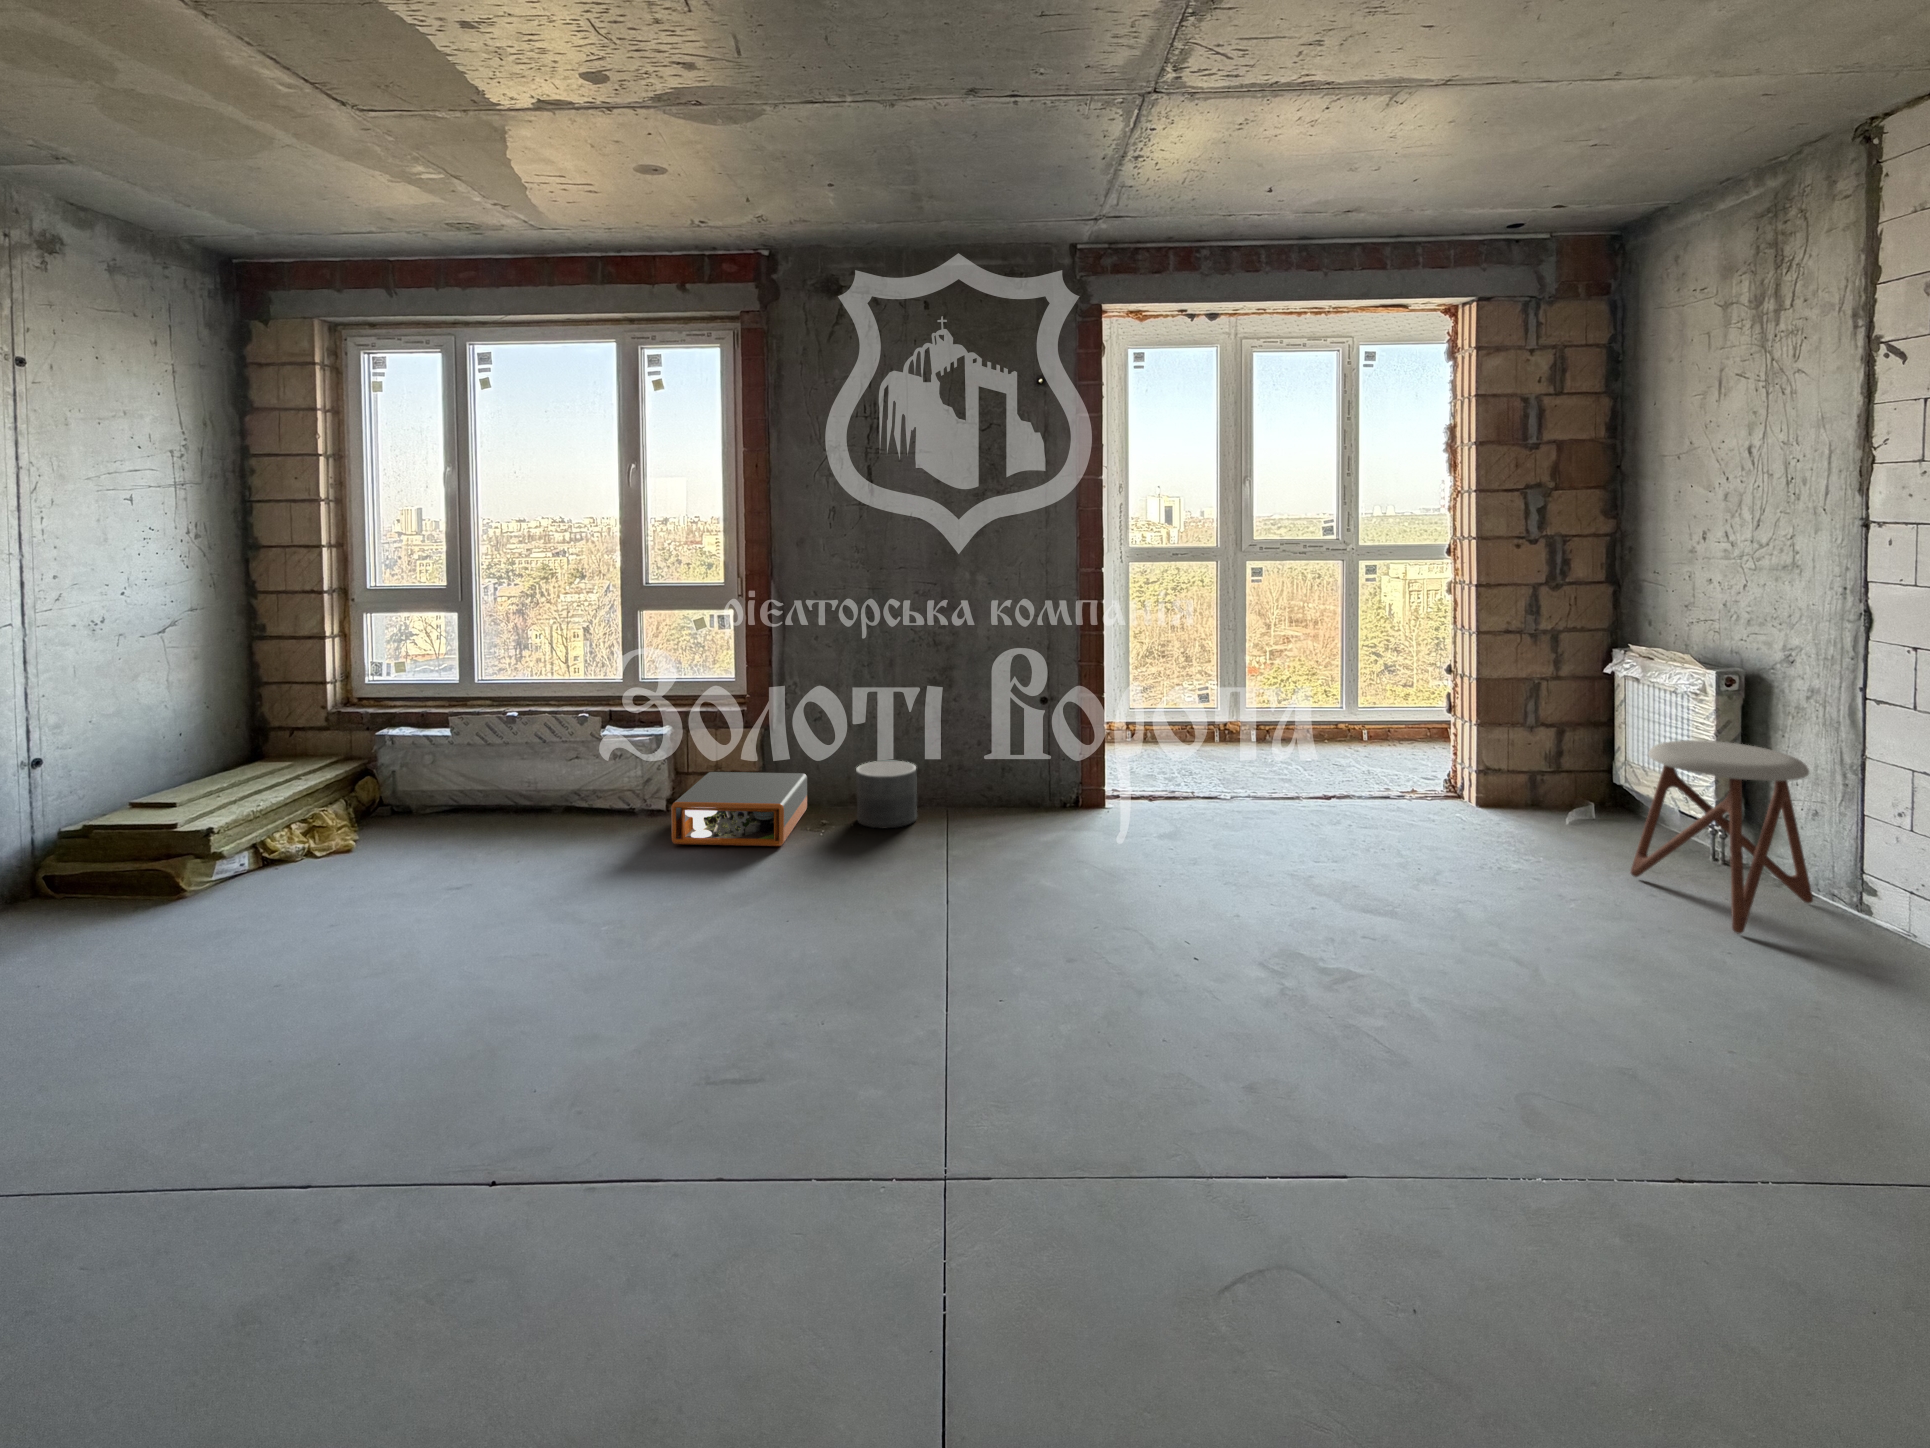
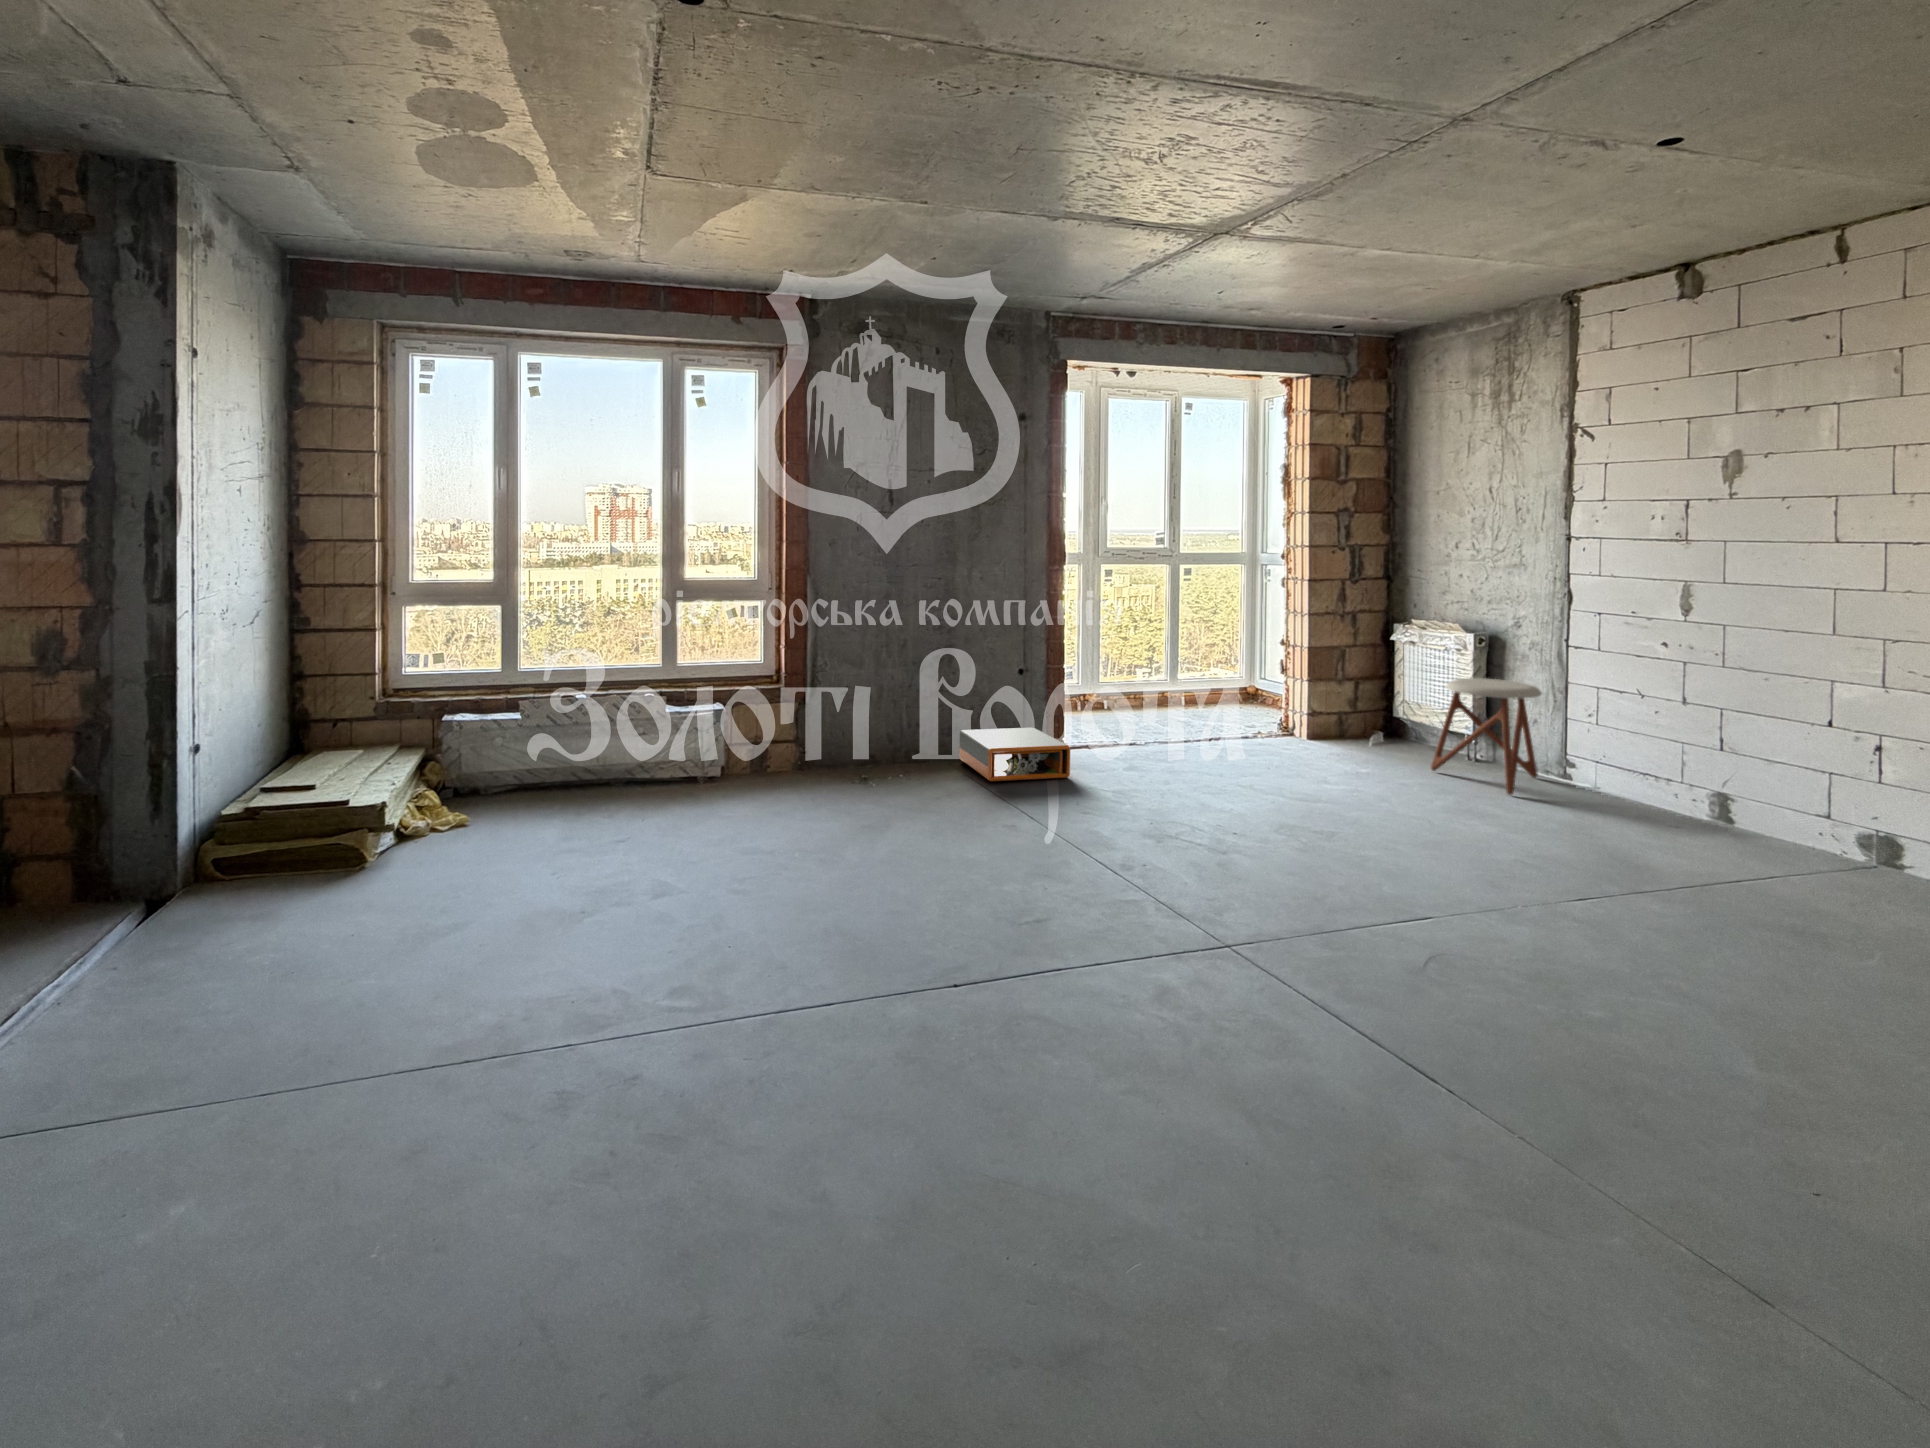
planter: present [856,761,917,828] -> none [884,723,932,775]
storage box: present [671,772,807,846] -> present [959,727,1070,781]

